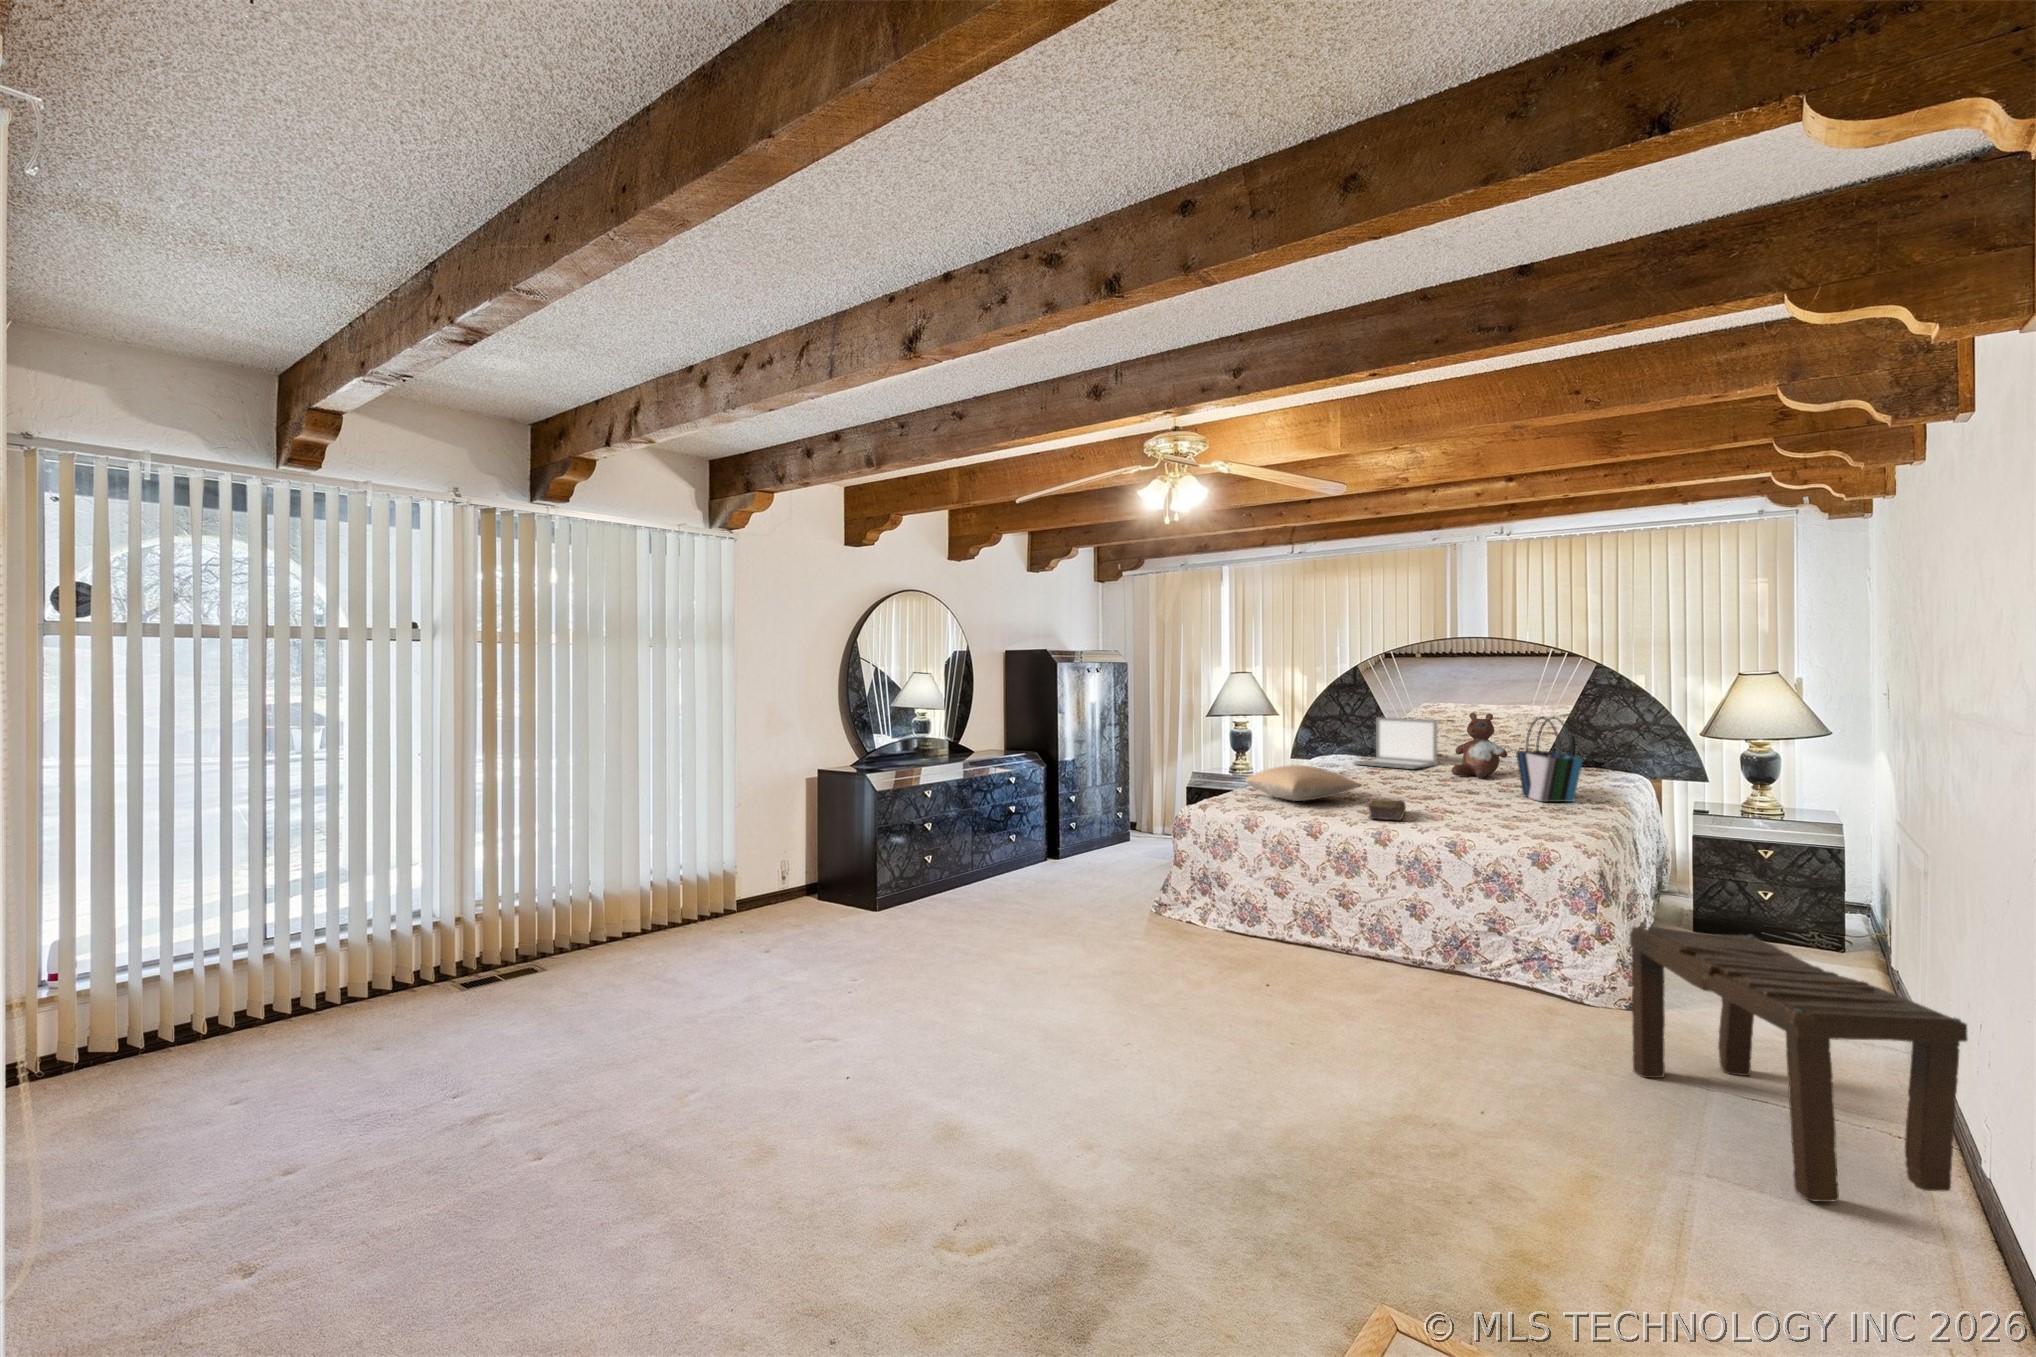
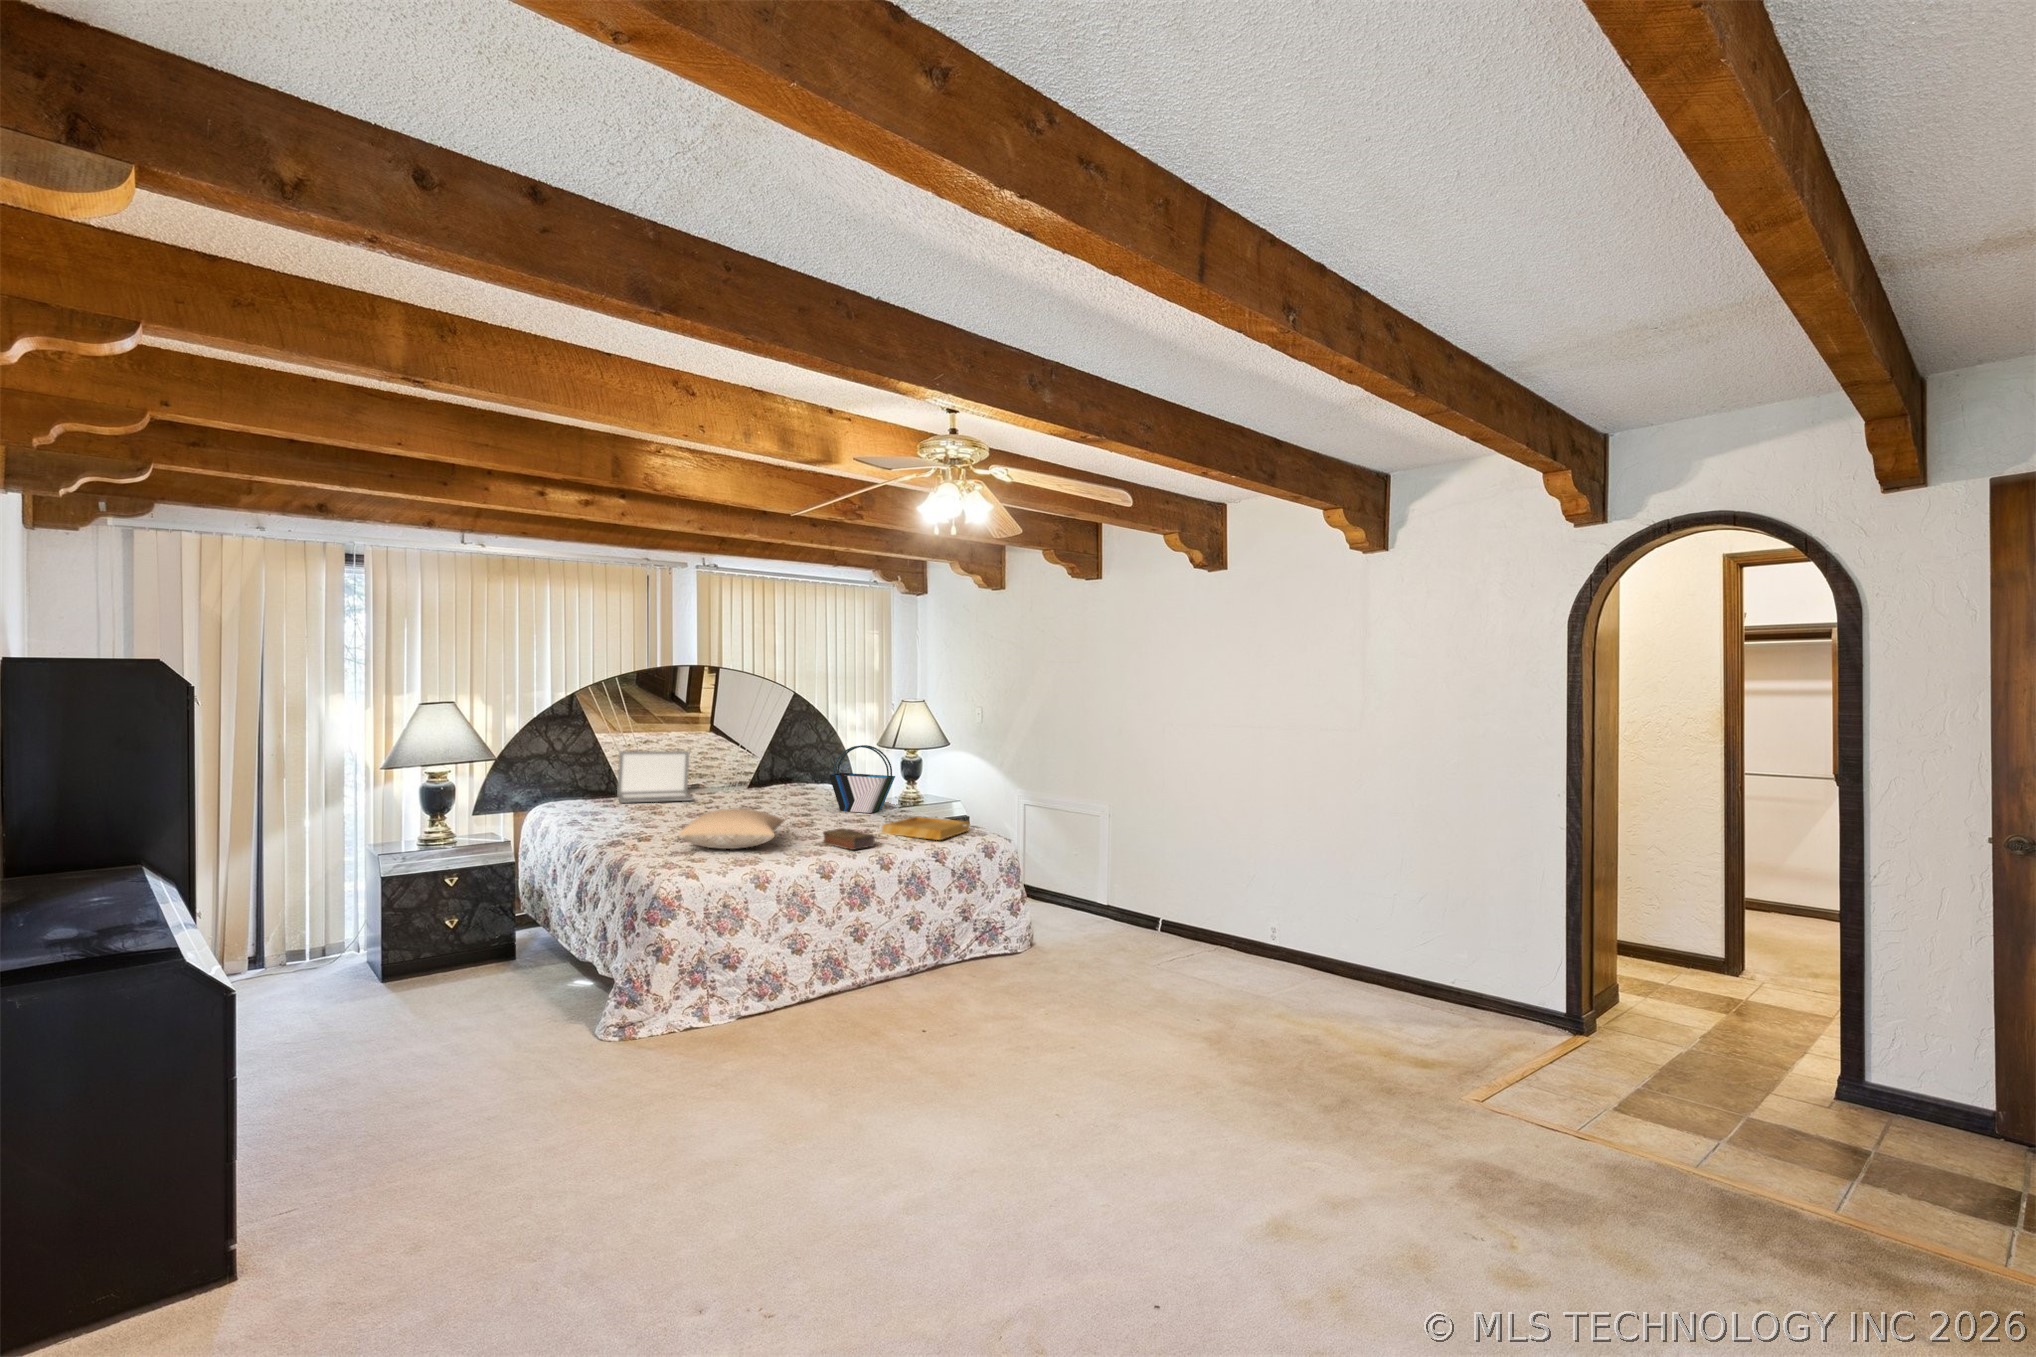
stuffed bear: present [1452,713,1508,778] -> none [728,744,776,801]
tray: none [1468,806,1578,833] -> present [882,816,970,840]
bench: present [1630,927,1968,1202] -> none [1139,870,1312,994]

